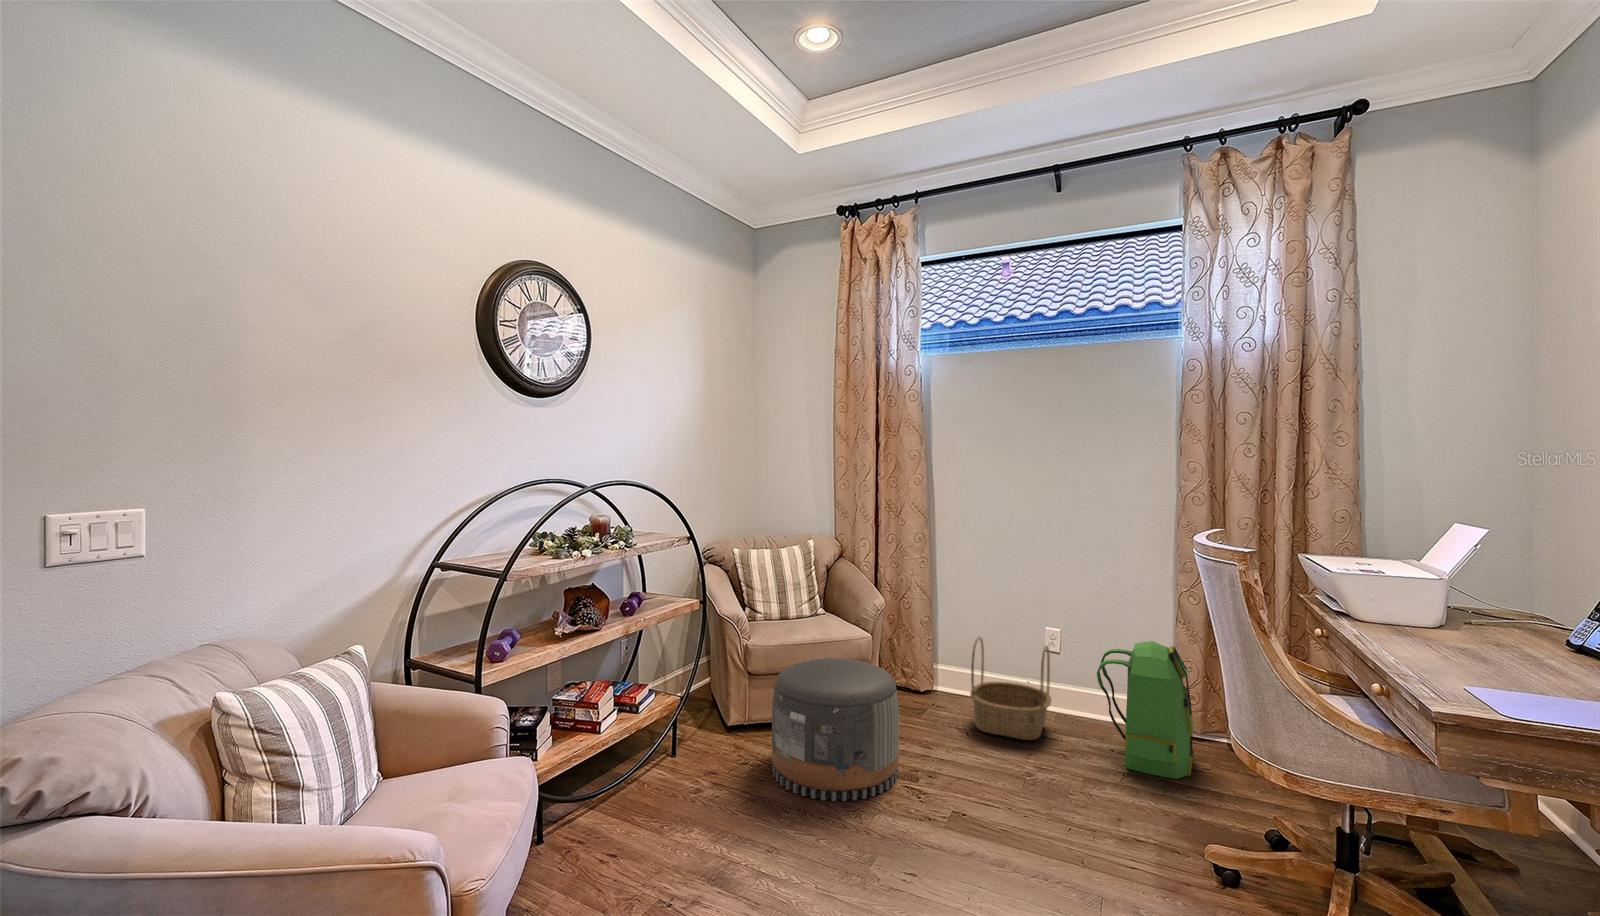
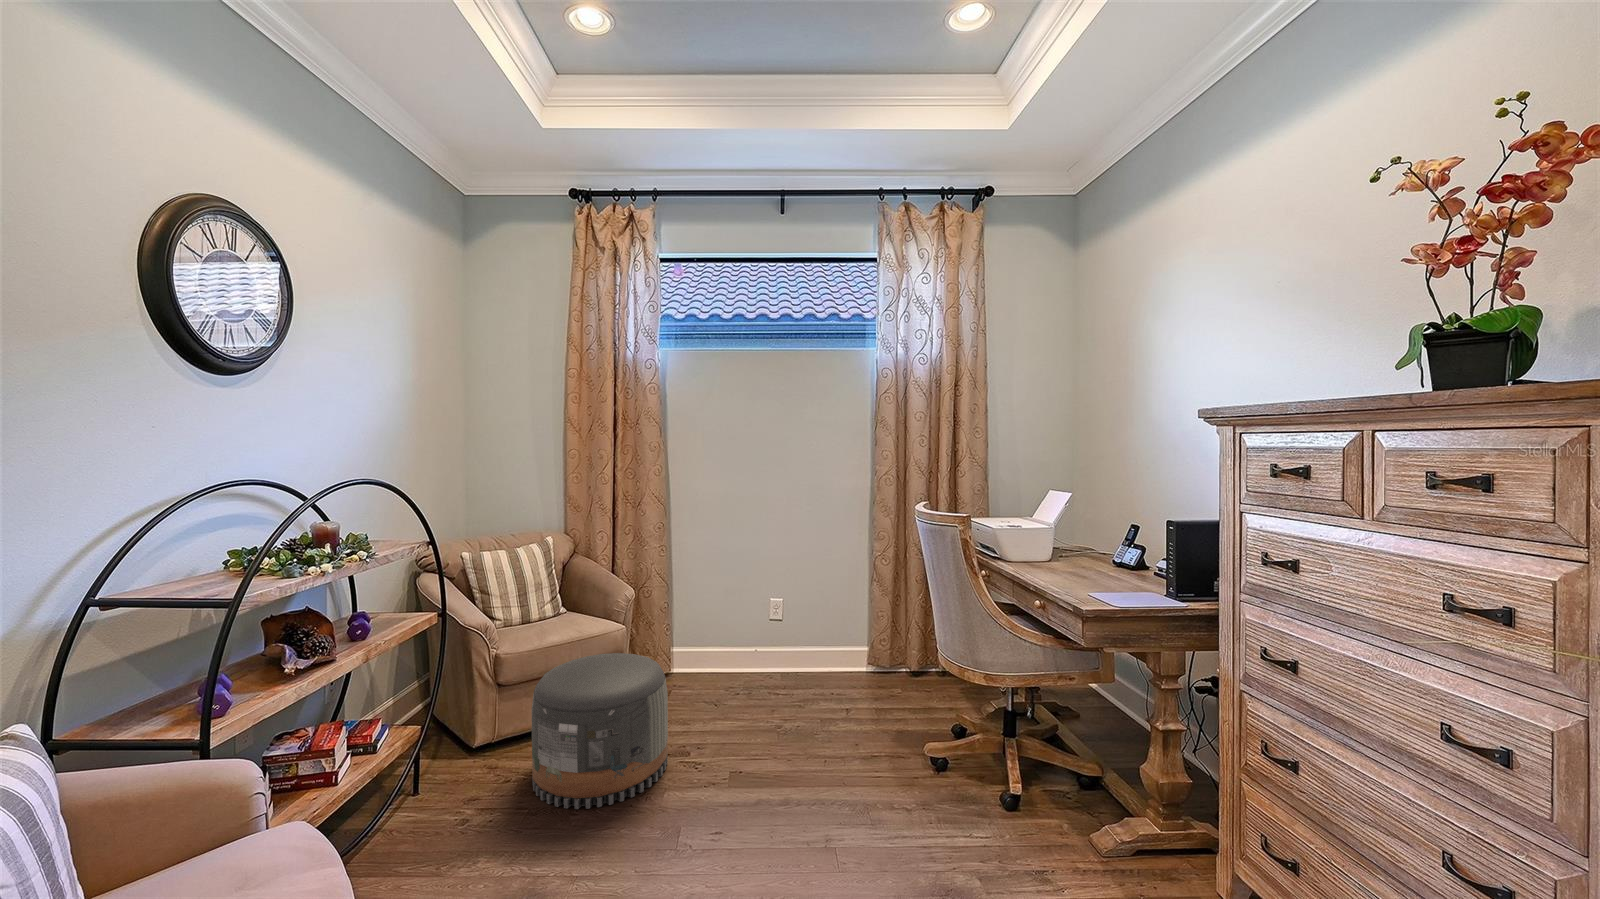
basket: present [970,637,1051,740] -> none [717,608,786,694]
backpack: present [1097,641,1194,779] -> none [823,593,894,701]

